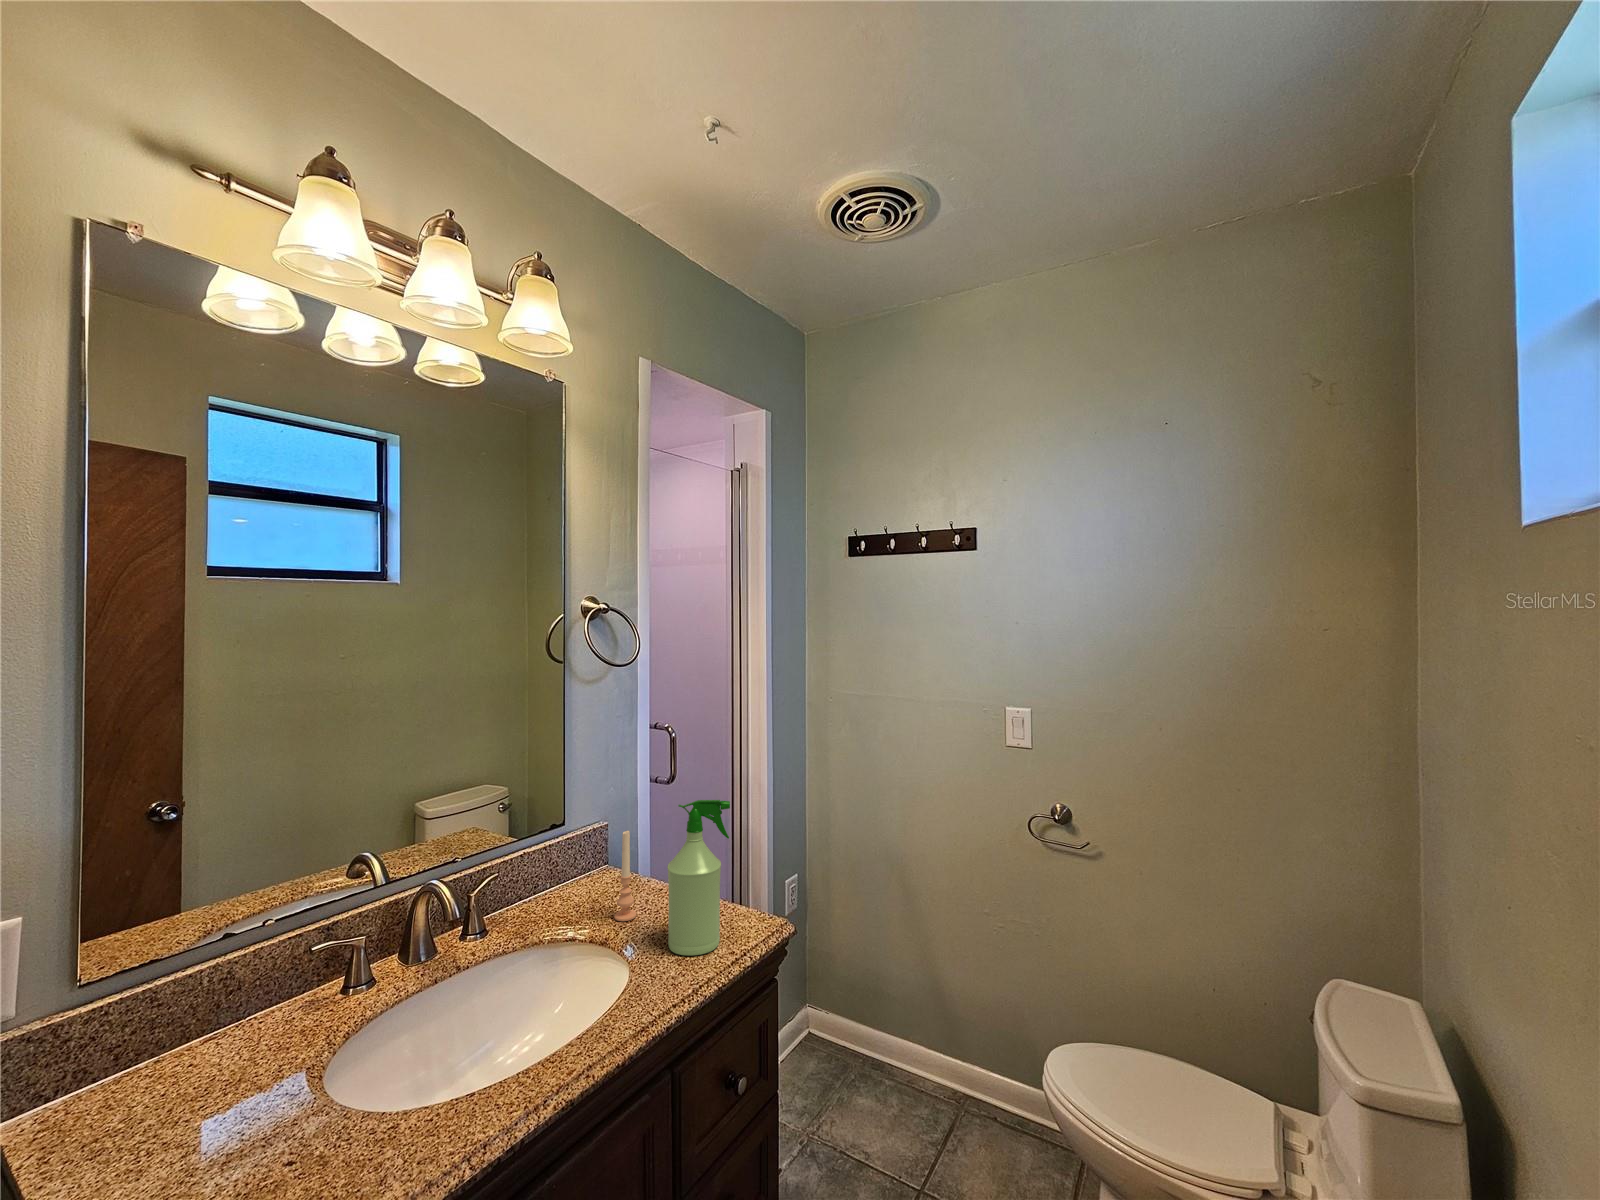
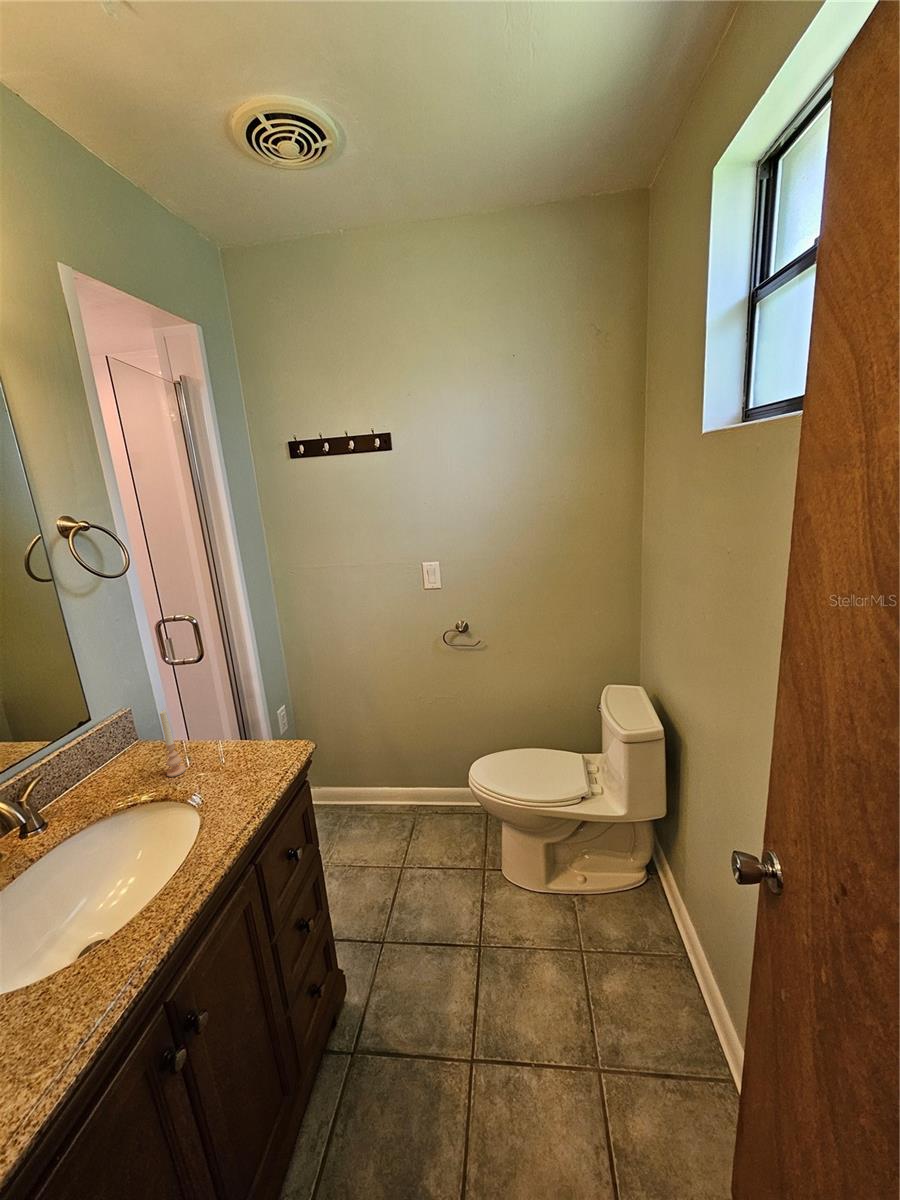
spray bottle: present [667,800,730,956] -> none [212,672,264,786]

